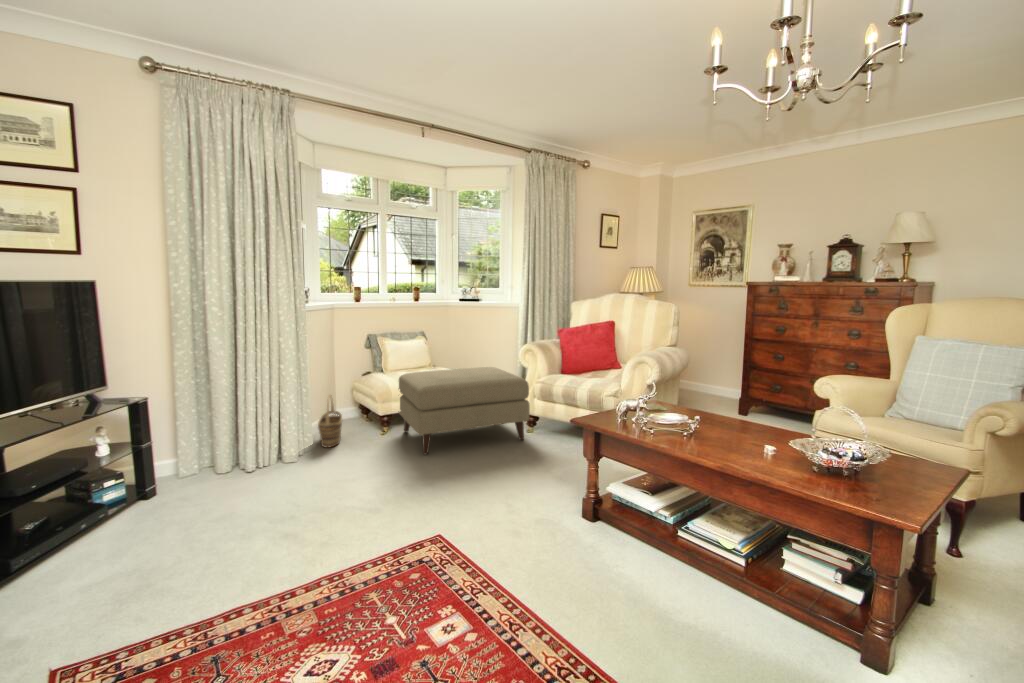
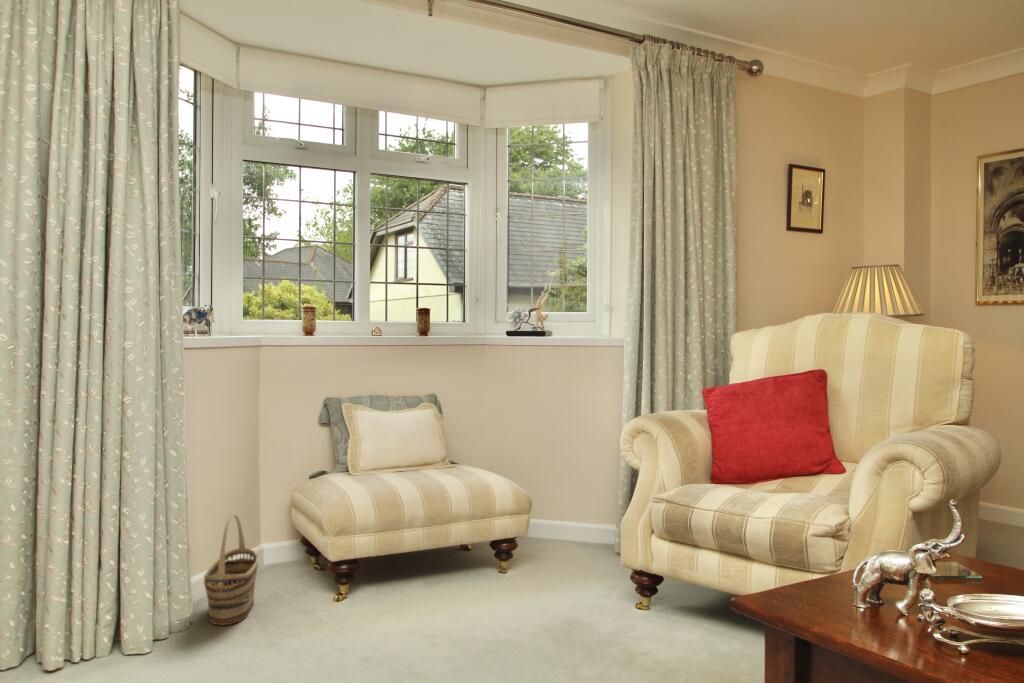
ottoman: present [398,367,530,455] -> none [370,465,641,651]

